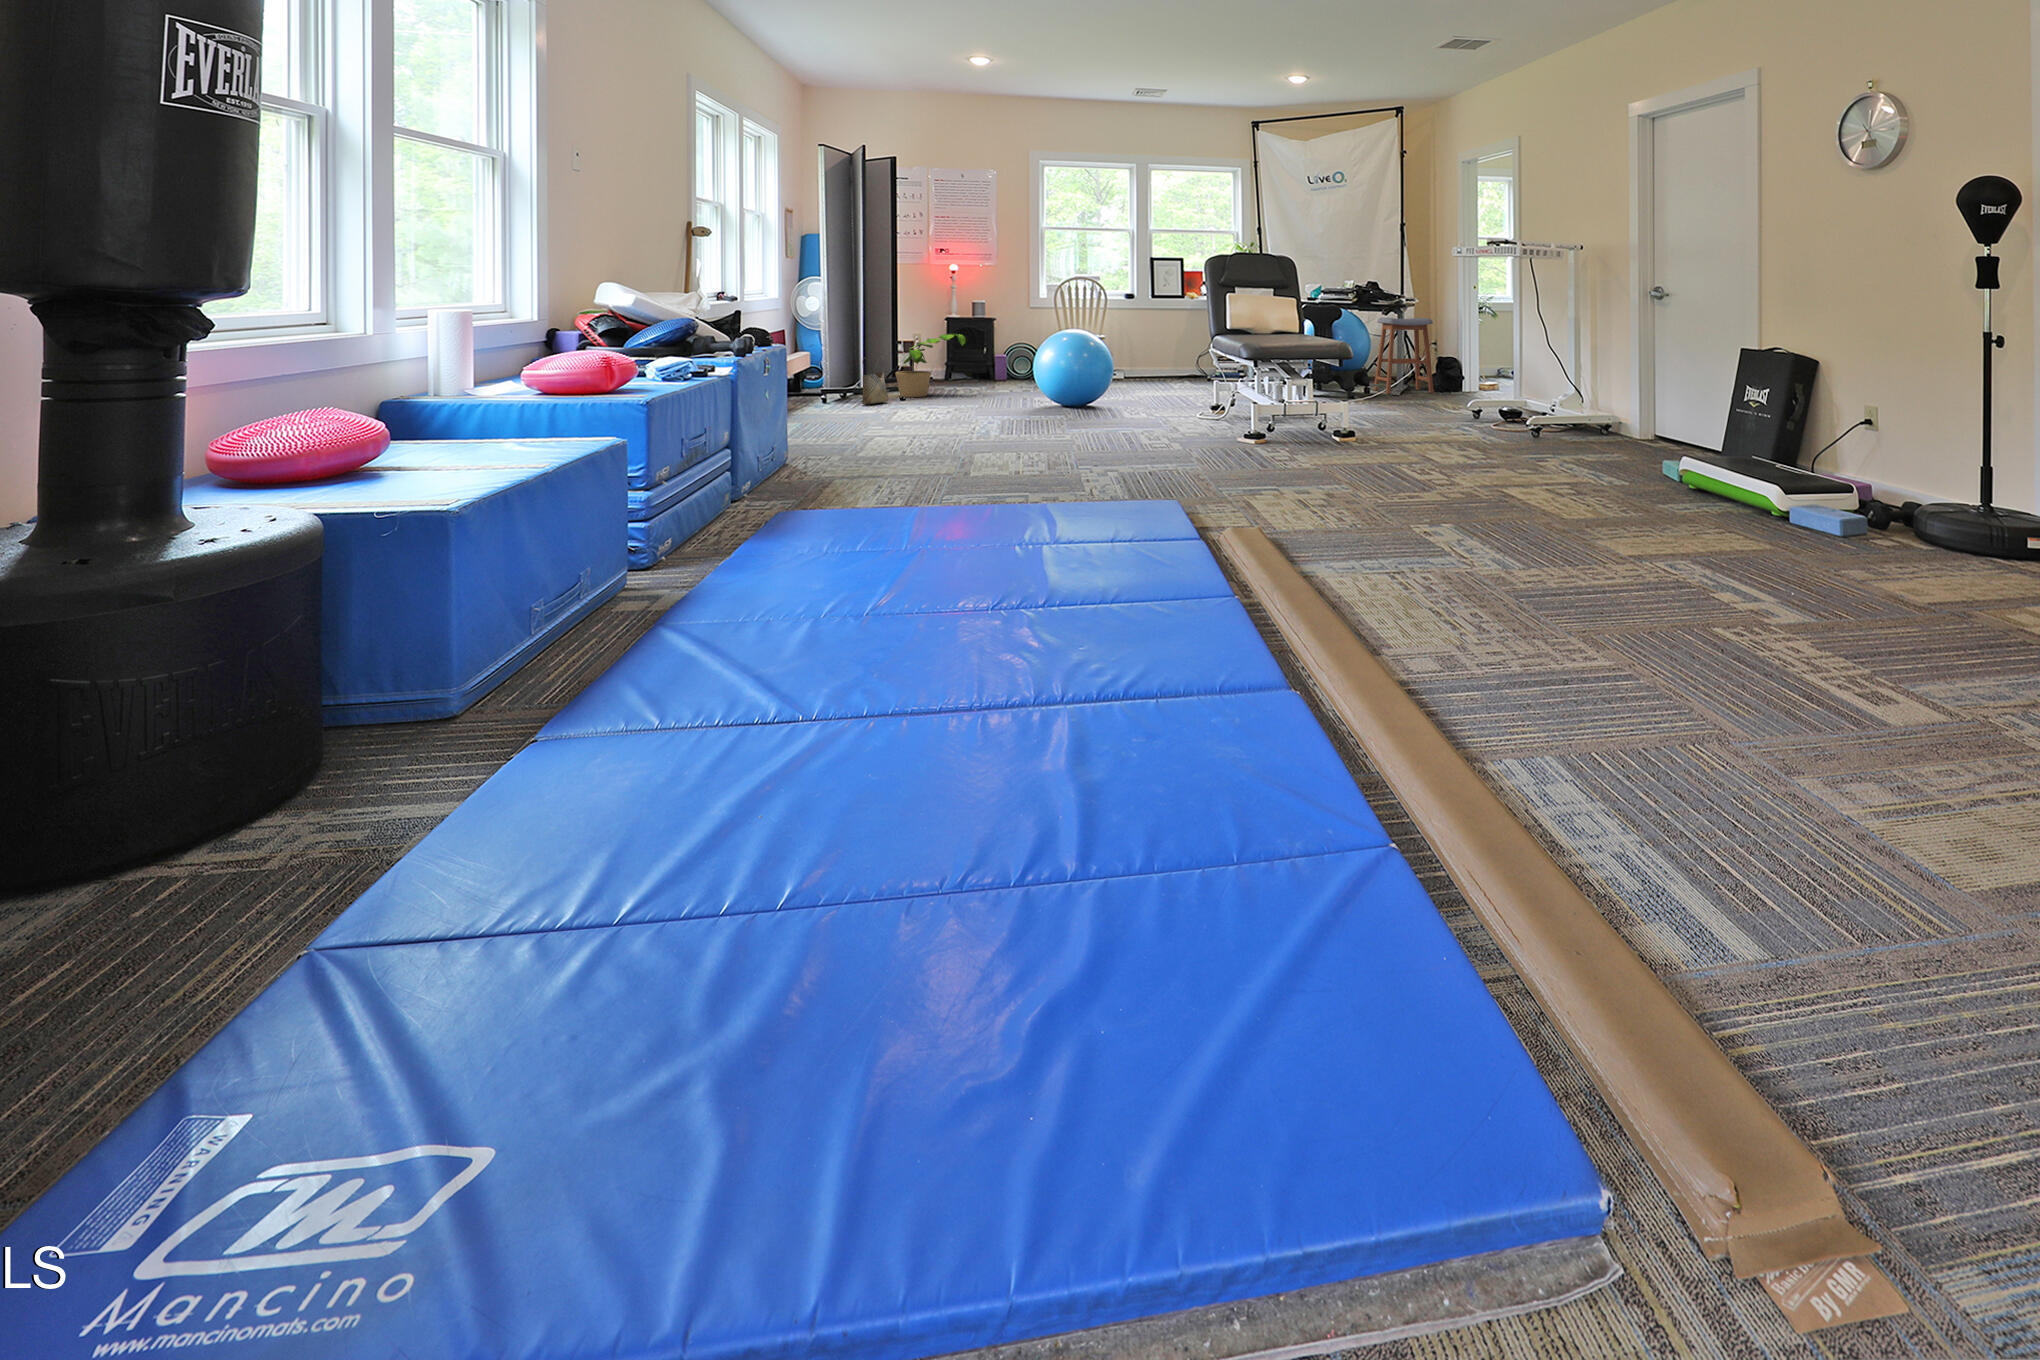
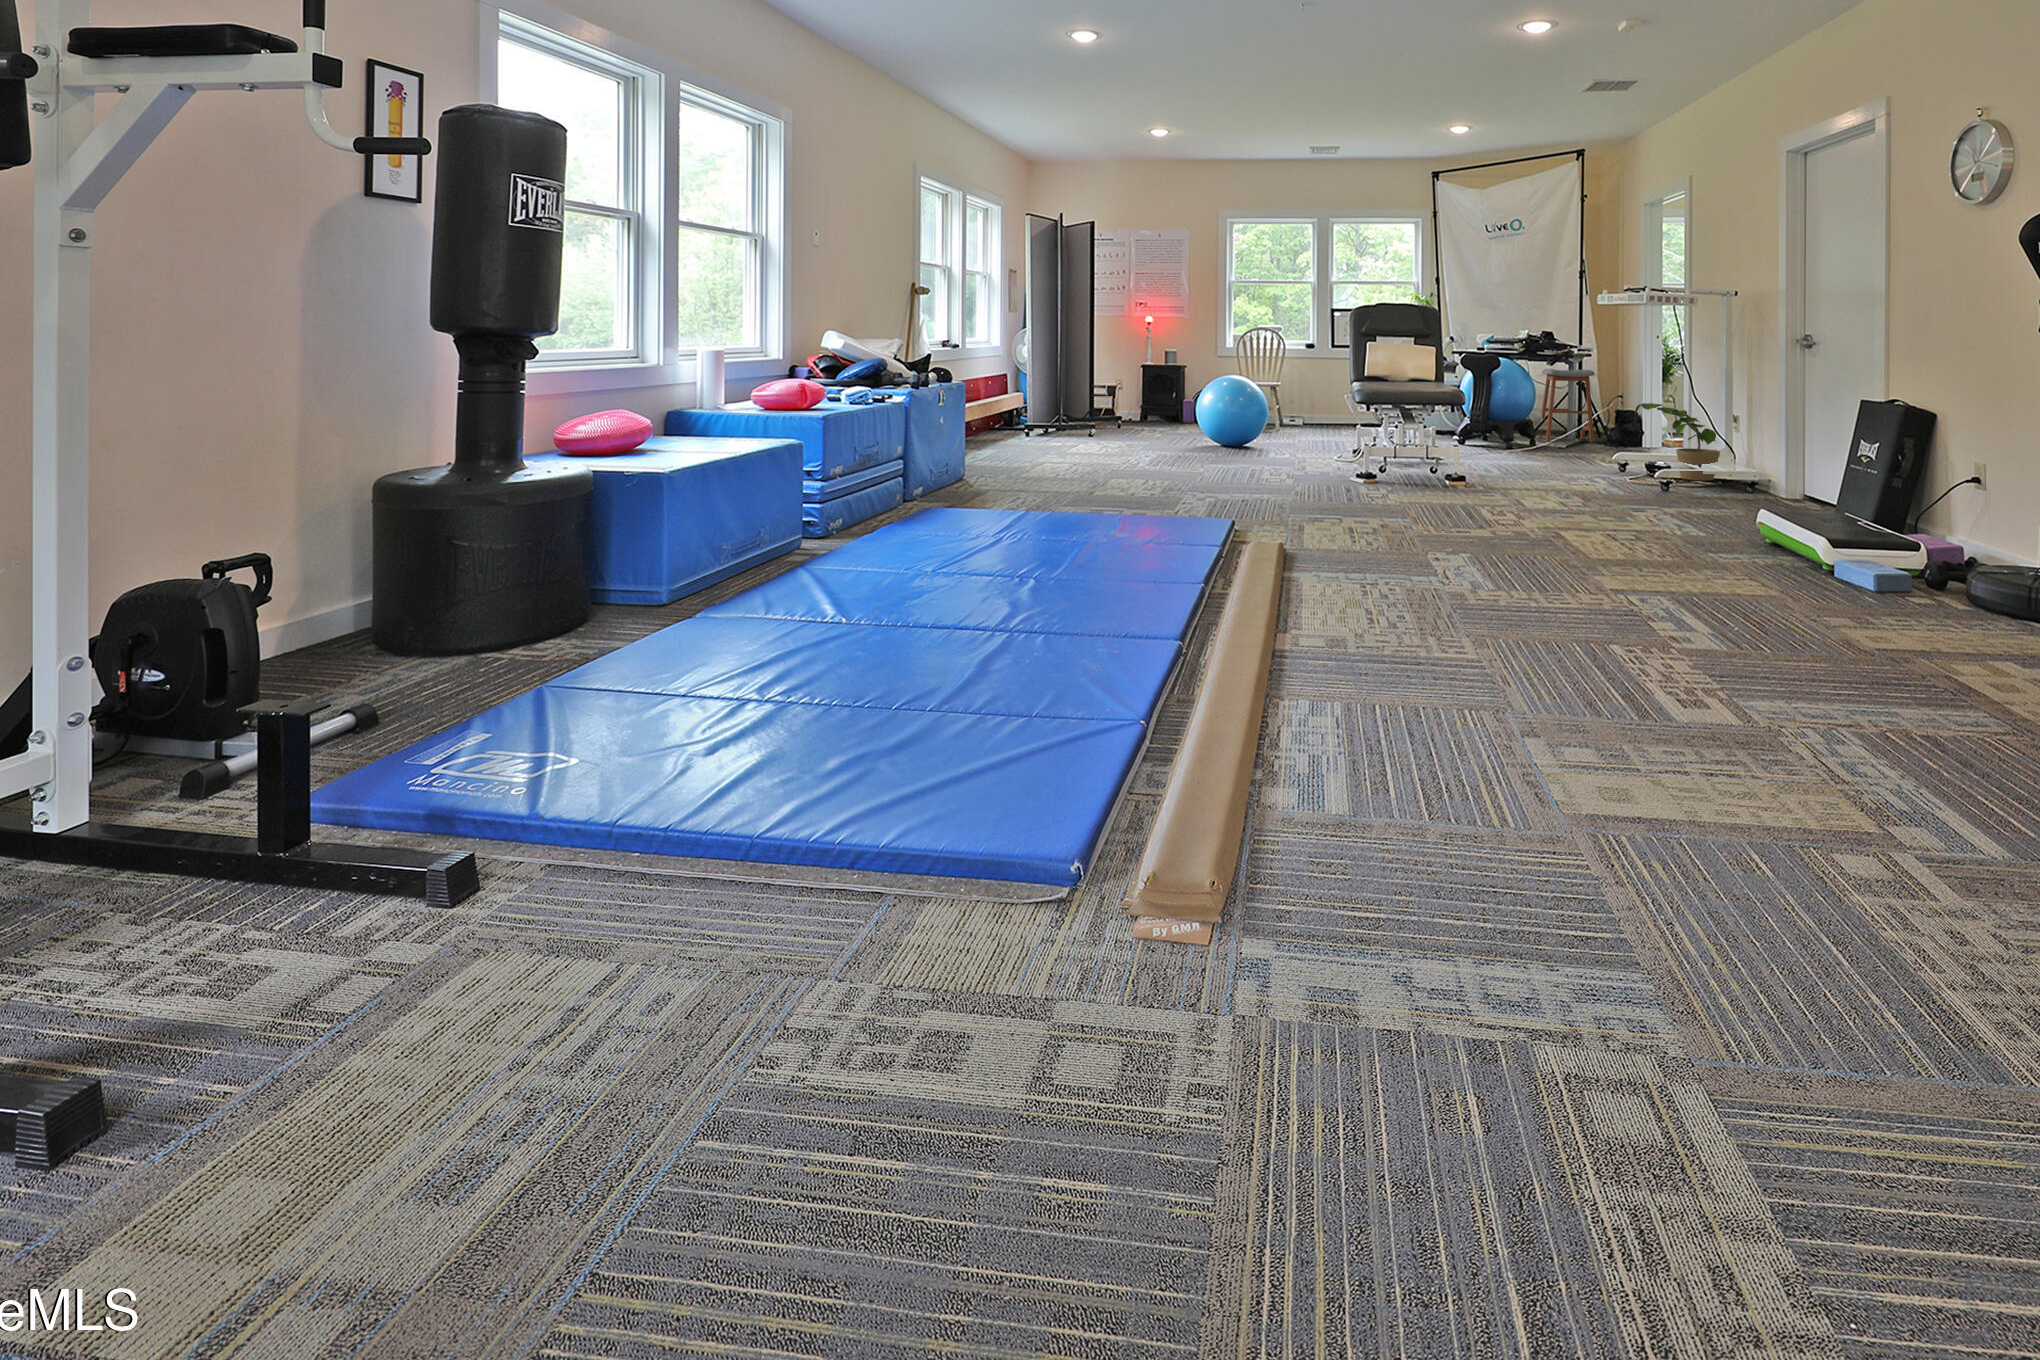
potted plant: present [896,334,966,397] -> present [1635,403,1720,481]
woven basket: present [862,358,889,404] -> none [1062,395,1085,435]

